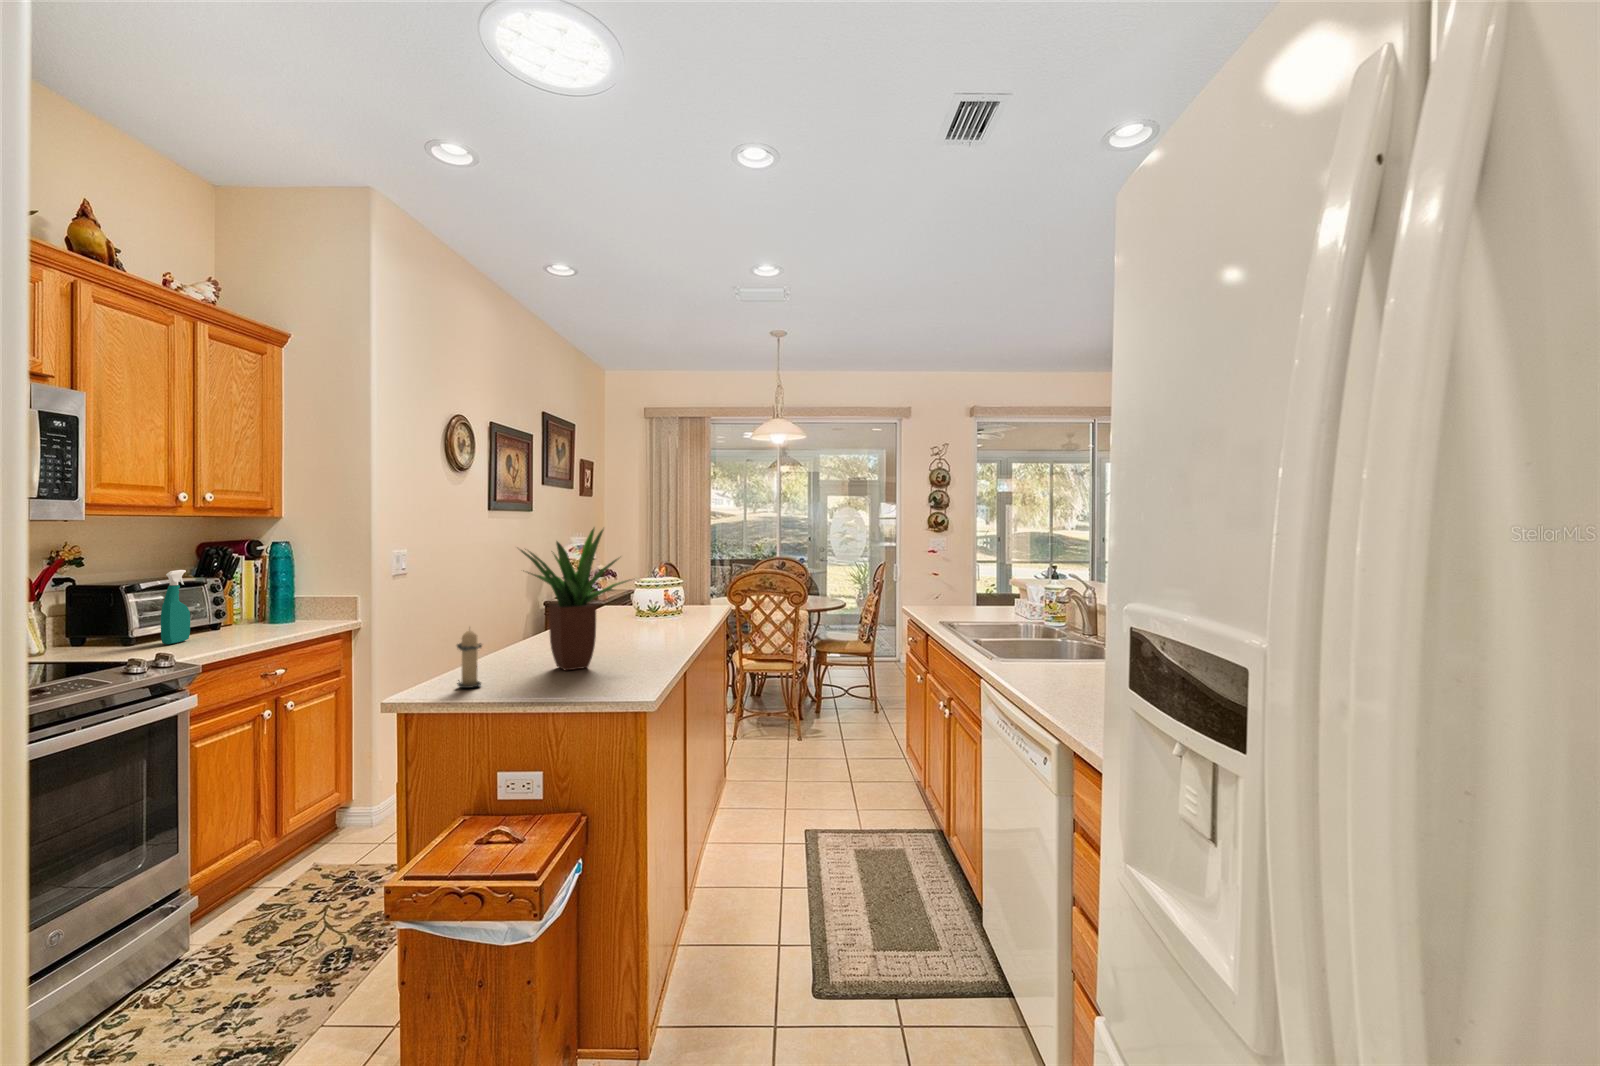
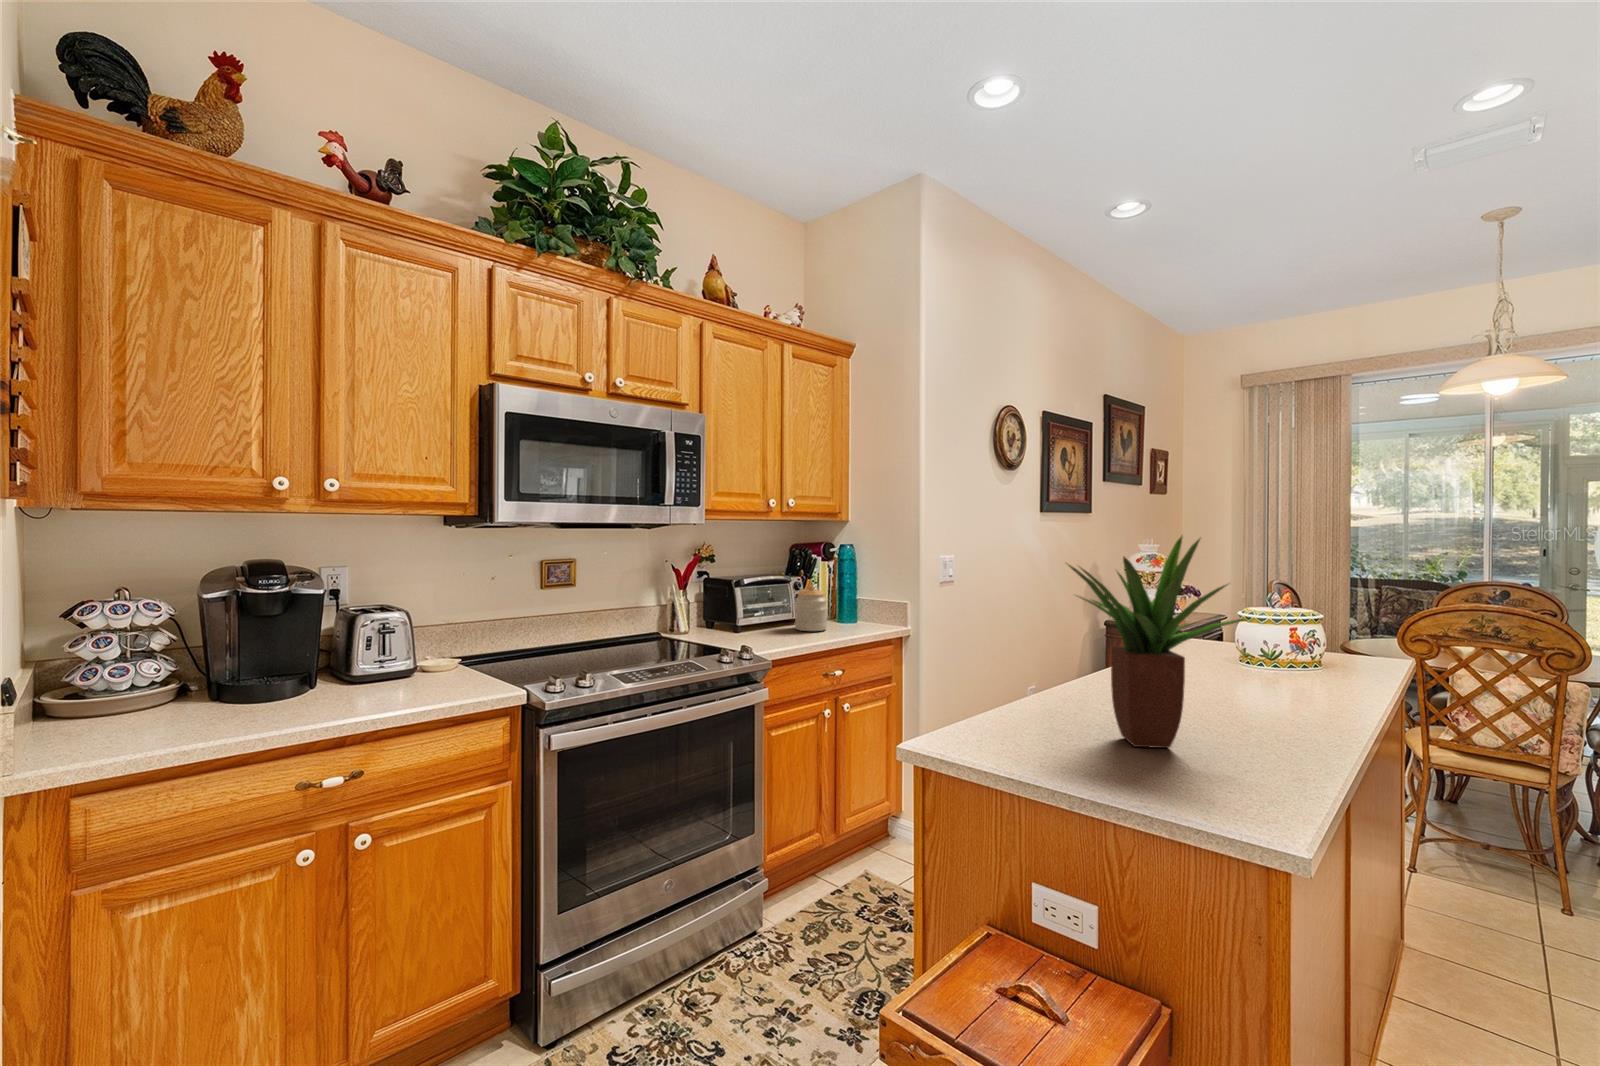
spray bottle: present [161,570,190,644] -> none [754,569,775,636]
jar: none [215,584,260,634] -> present [795,585,827,631]
candle: present [457,630,482,688] -> none [981,668,1022,753]

